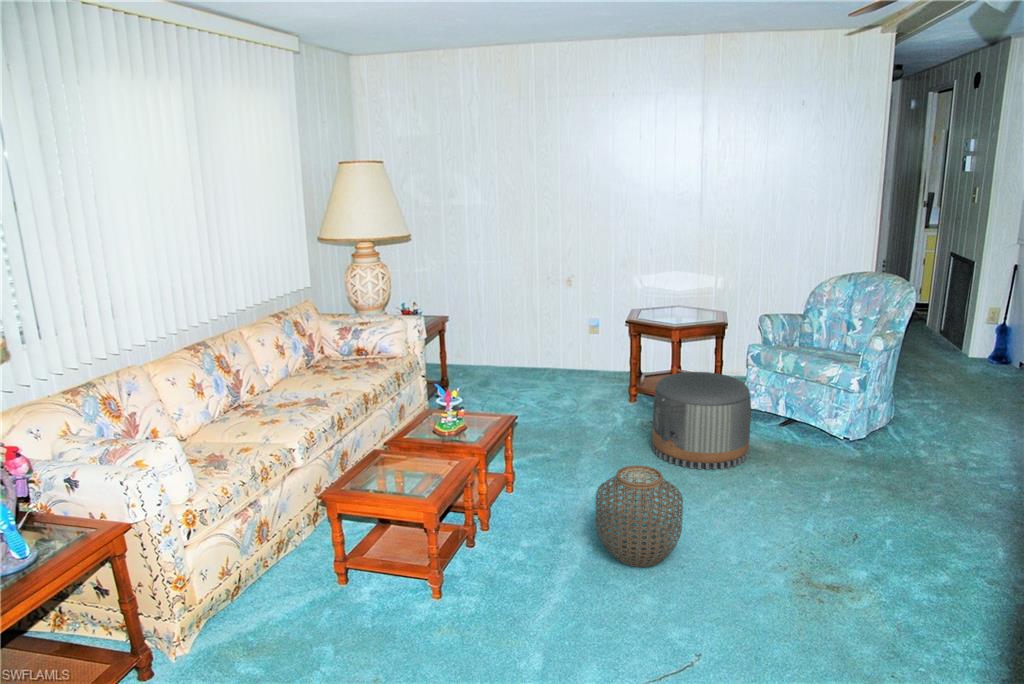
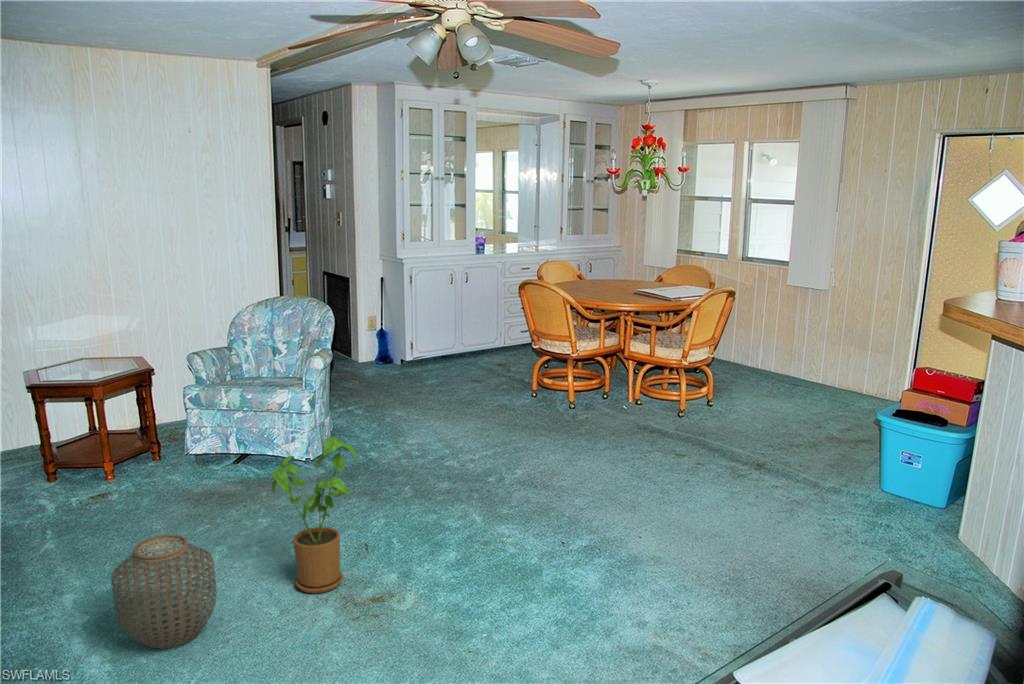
pouf: present [652,372,751,470] -> none [104,424,222,535]
house plant: none [759,420,860,576] -> present [272,437,357,593]

